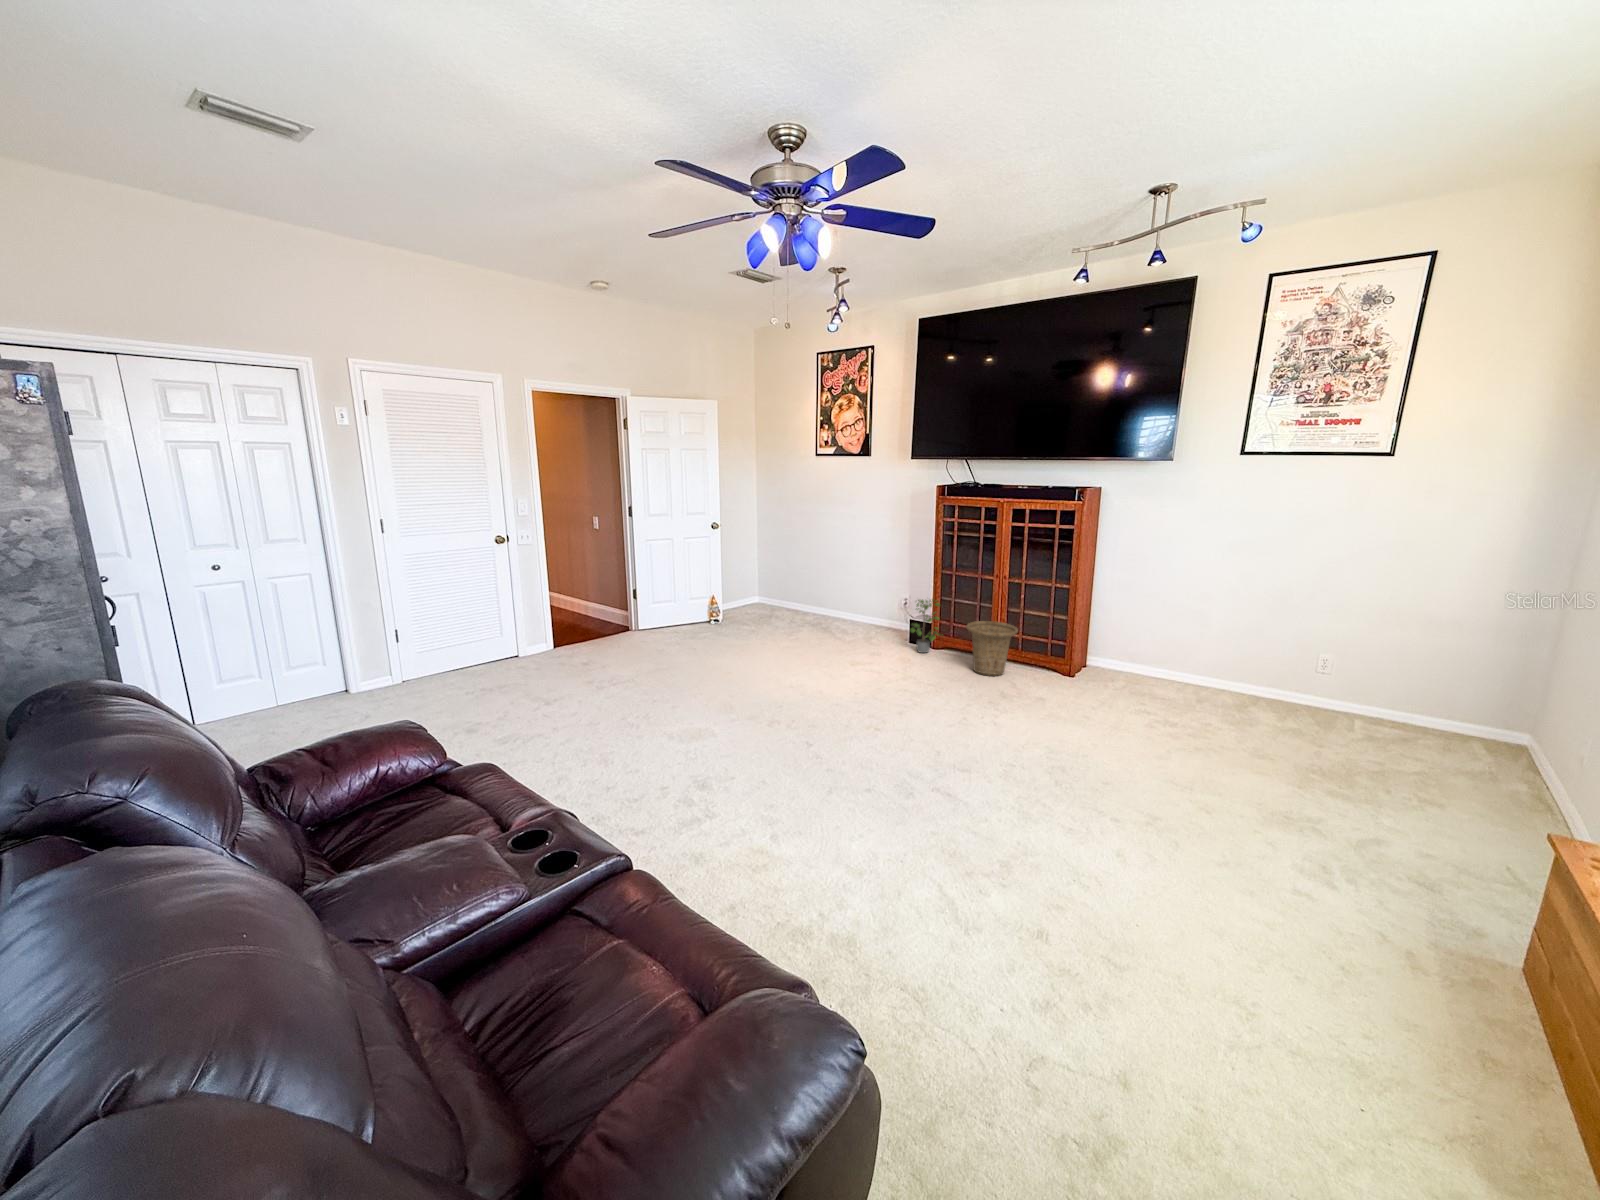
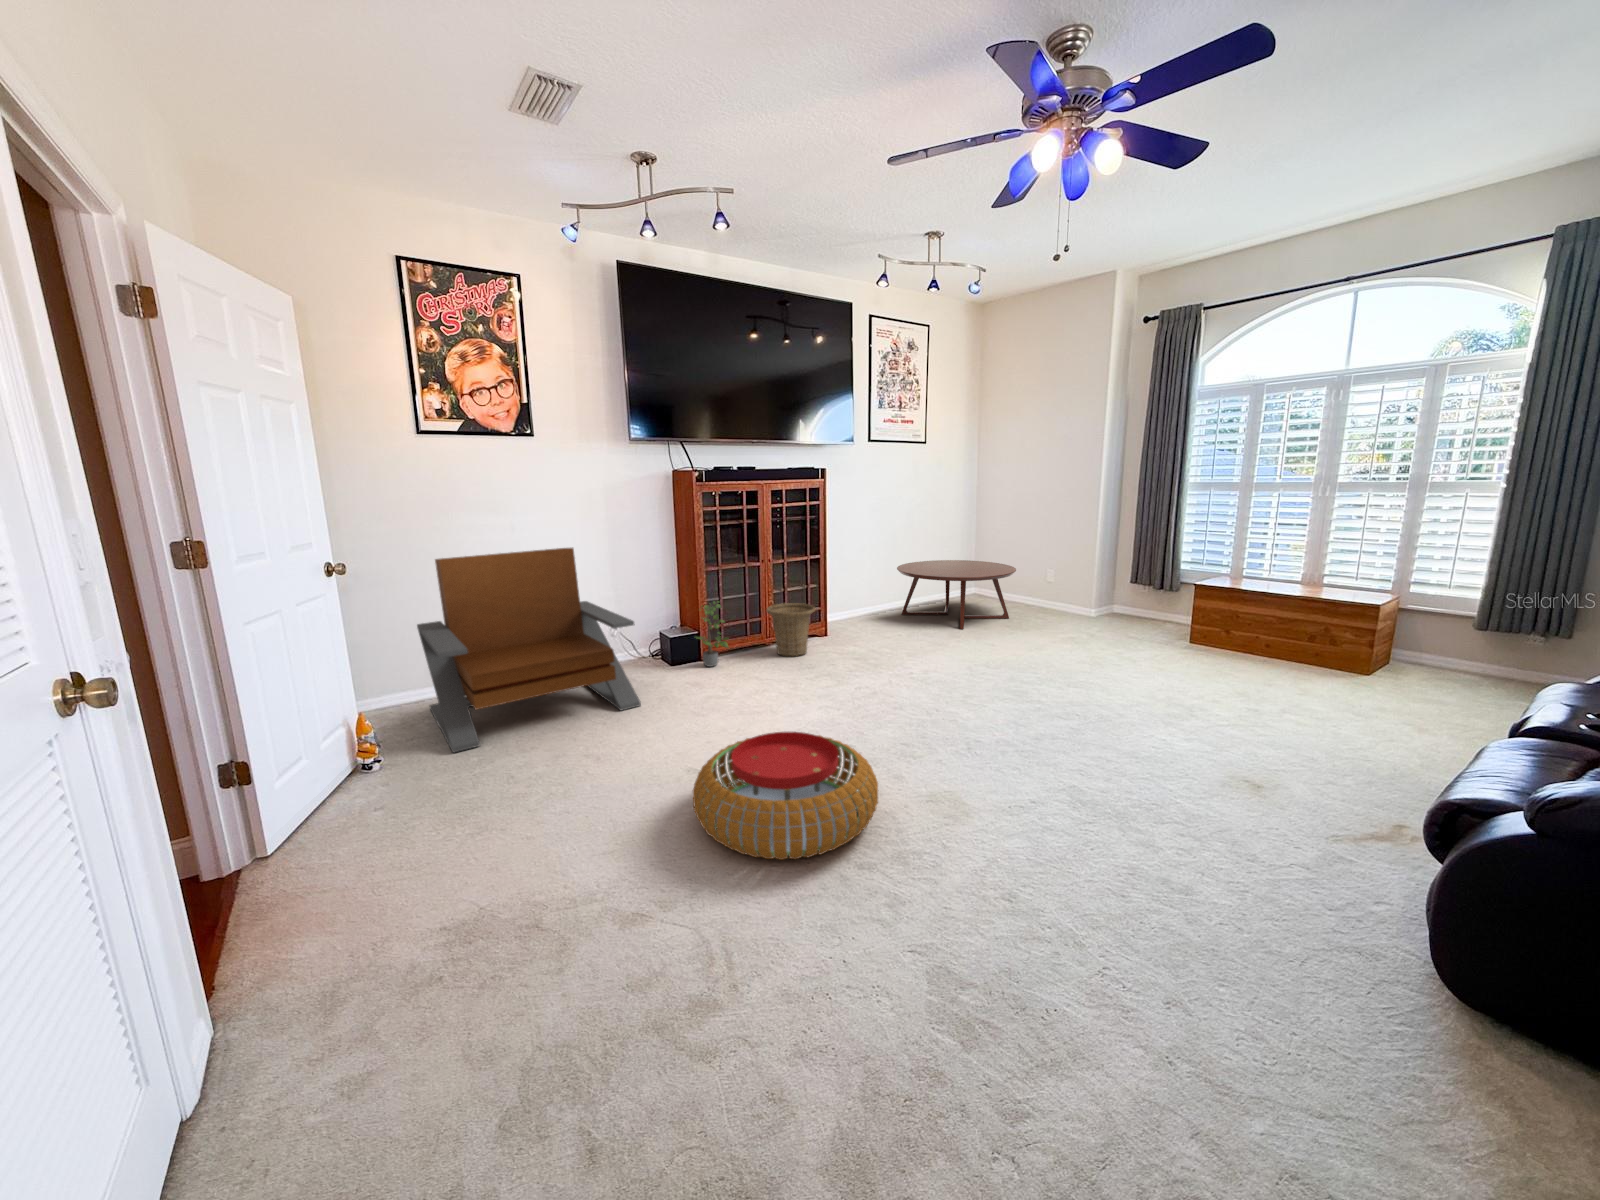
lounge chair: none [739,528,878,647] -> present [417,548,641,753]
coffee table: none [1199,639,1446,784] -> present [897,560,1016,629]
pouf: none [626,650,738,715] -> present [693,732,878,860]

